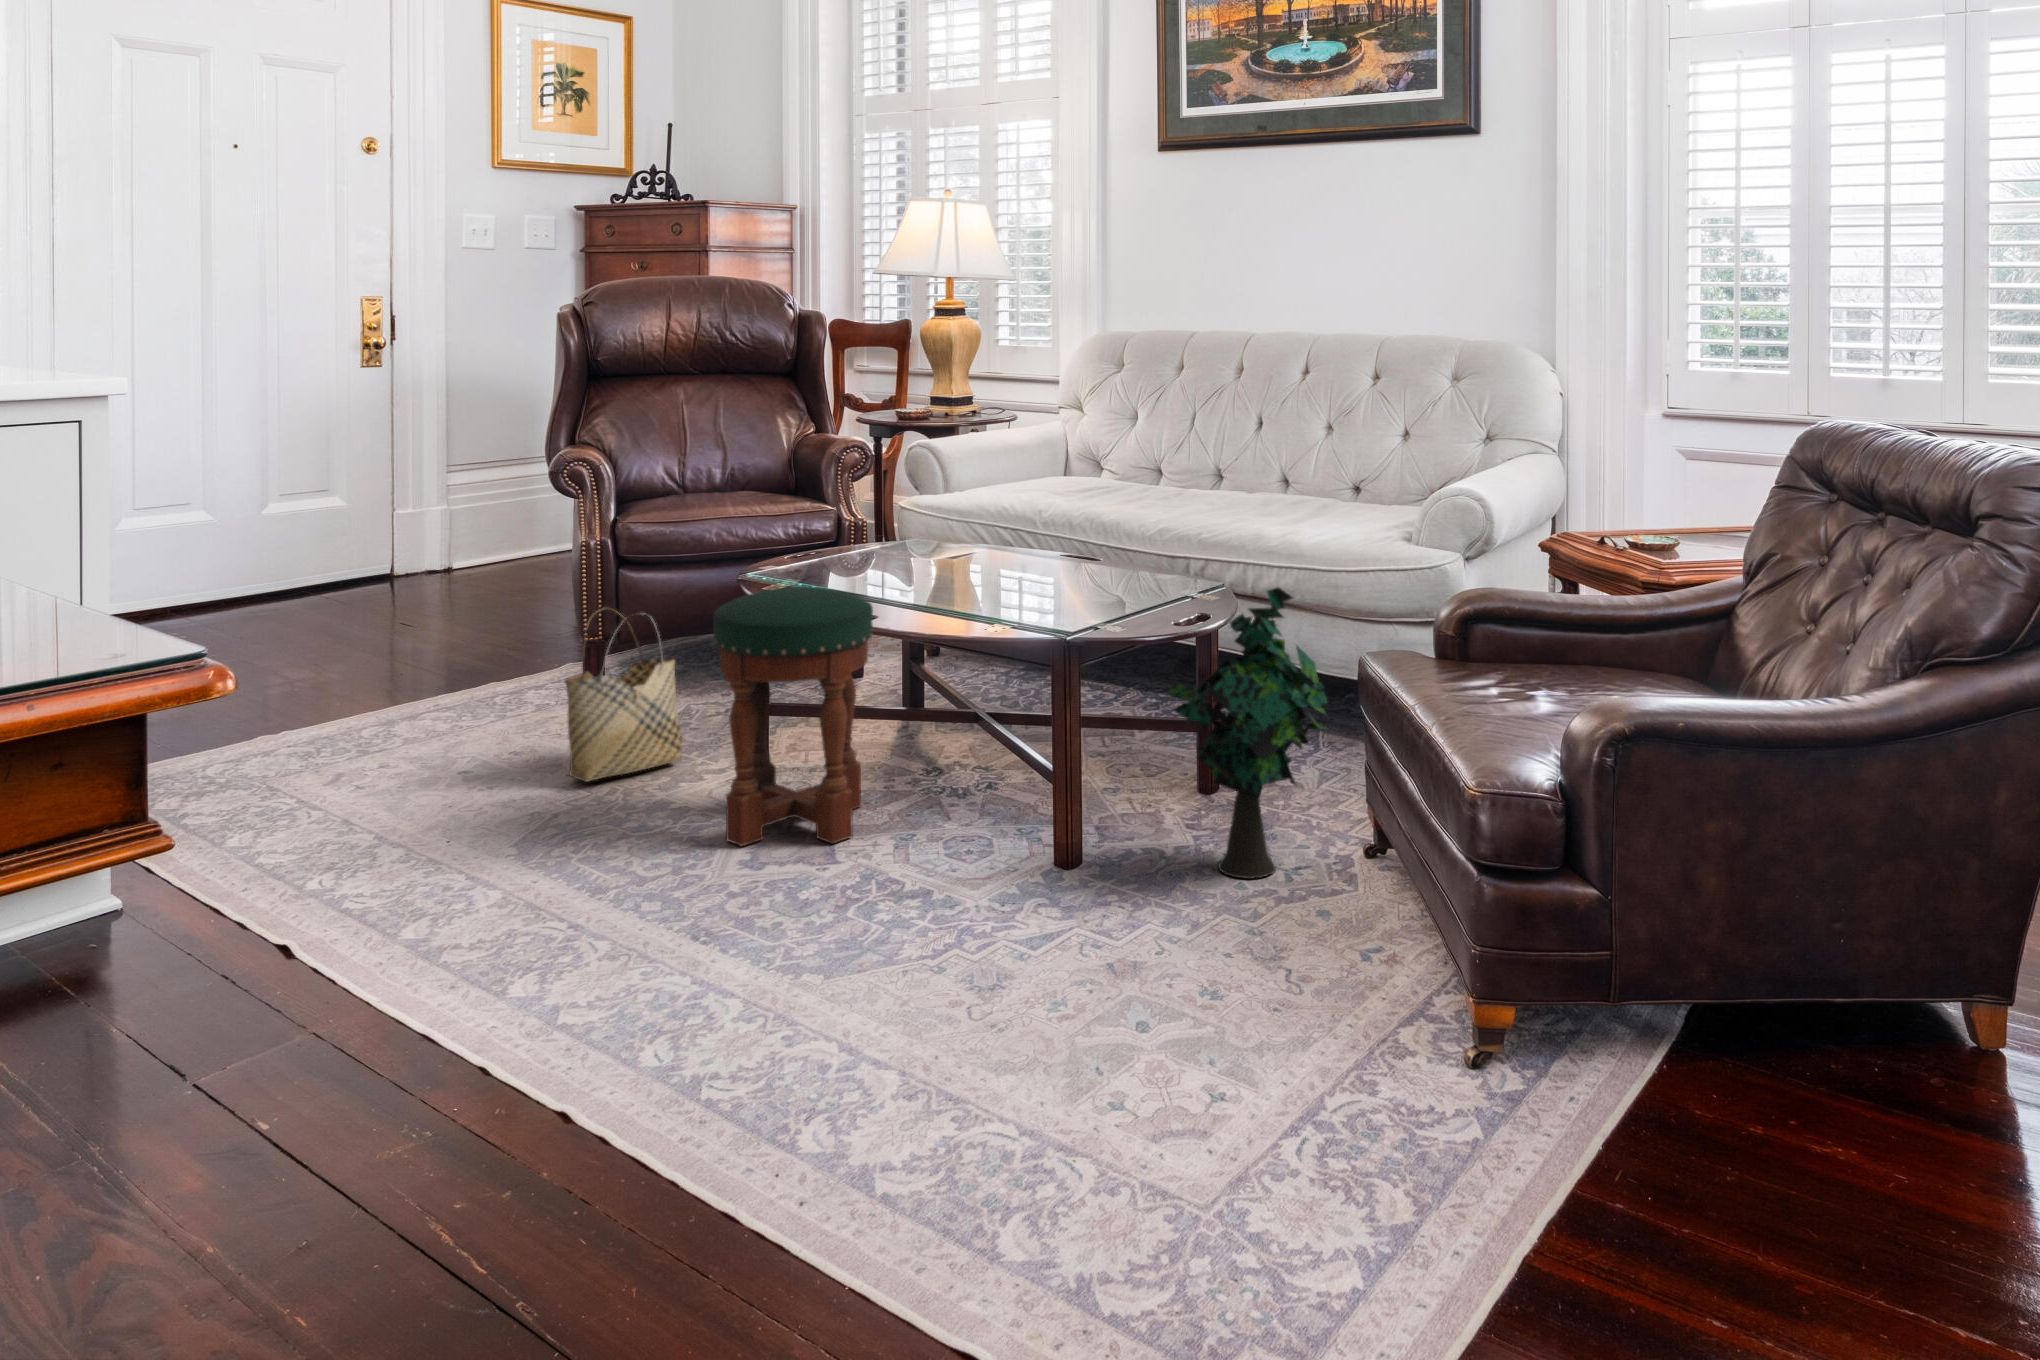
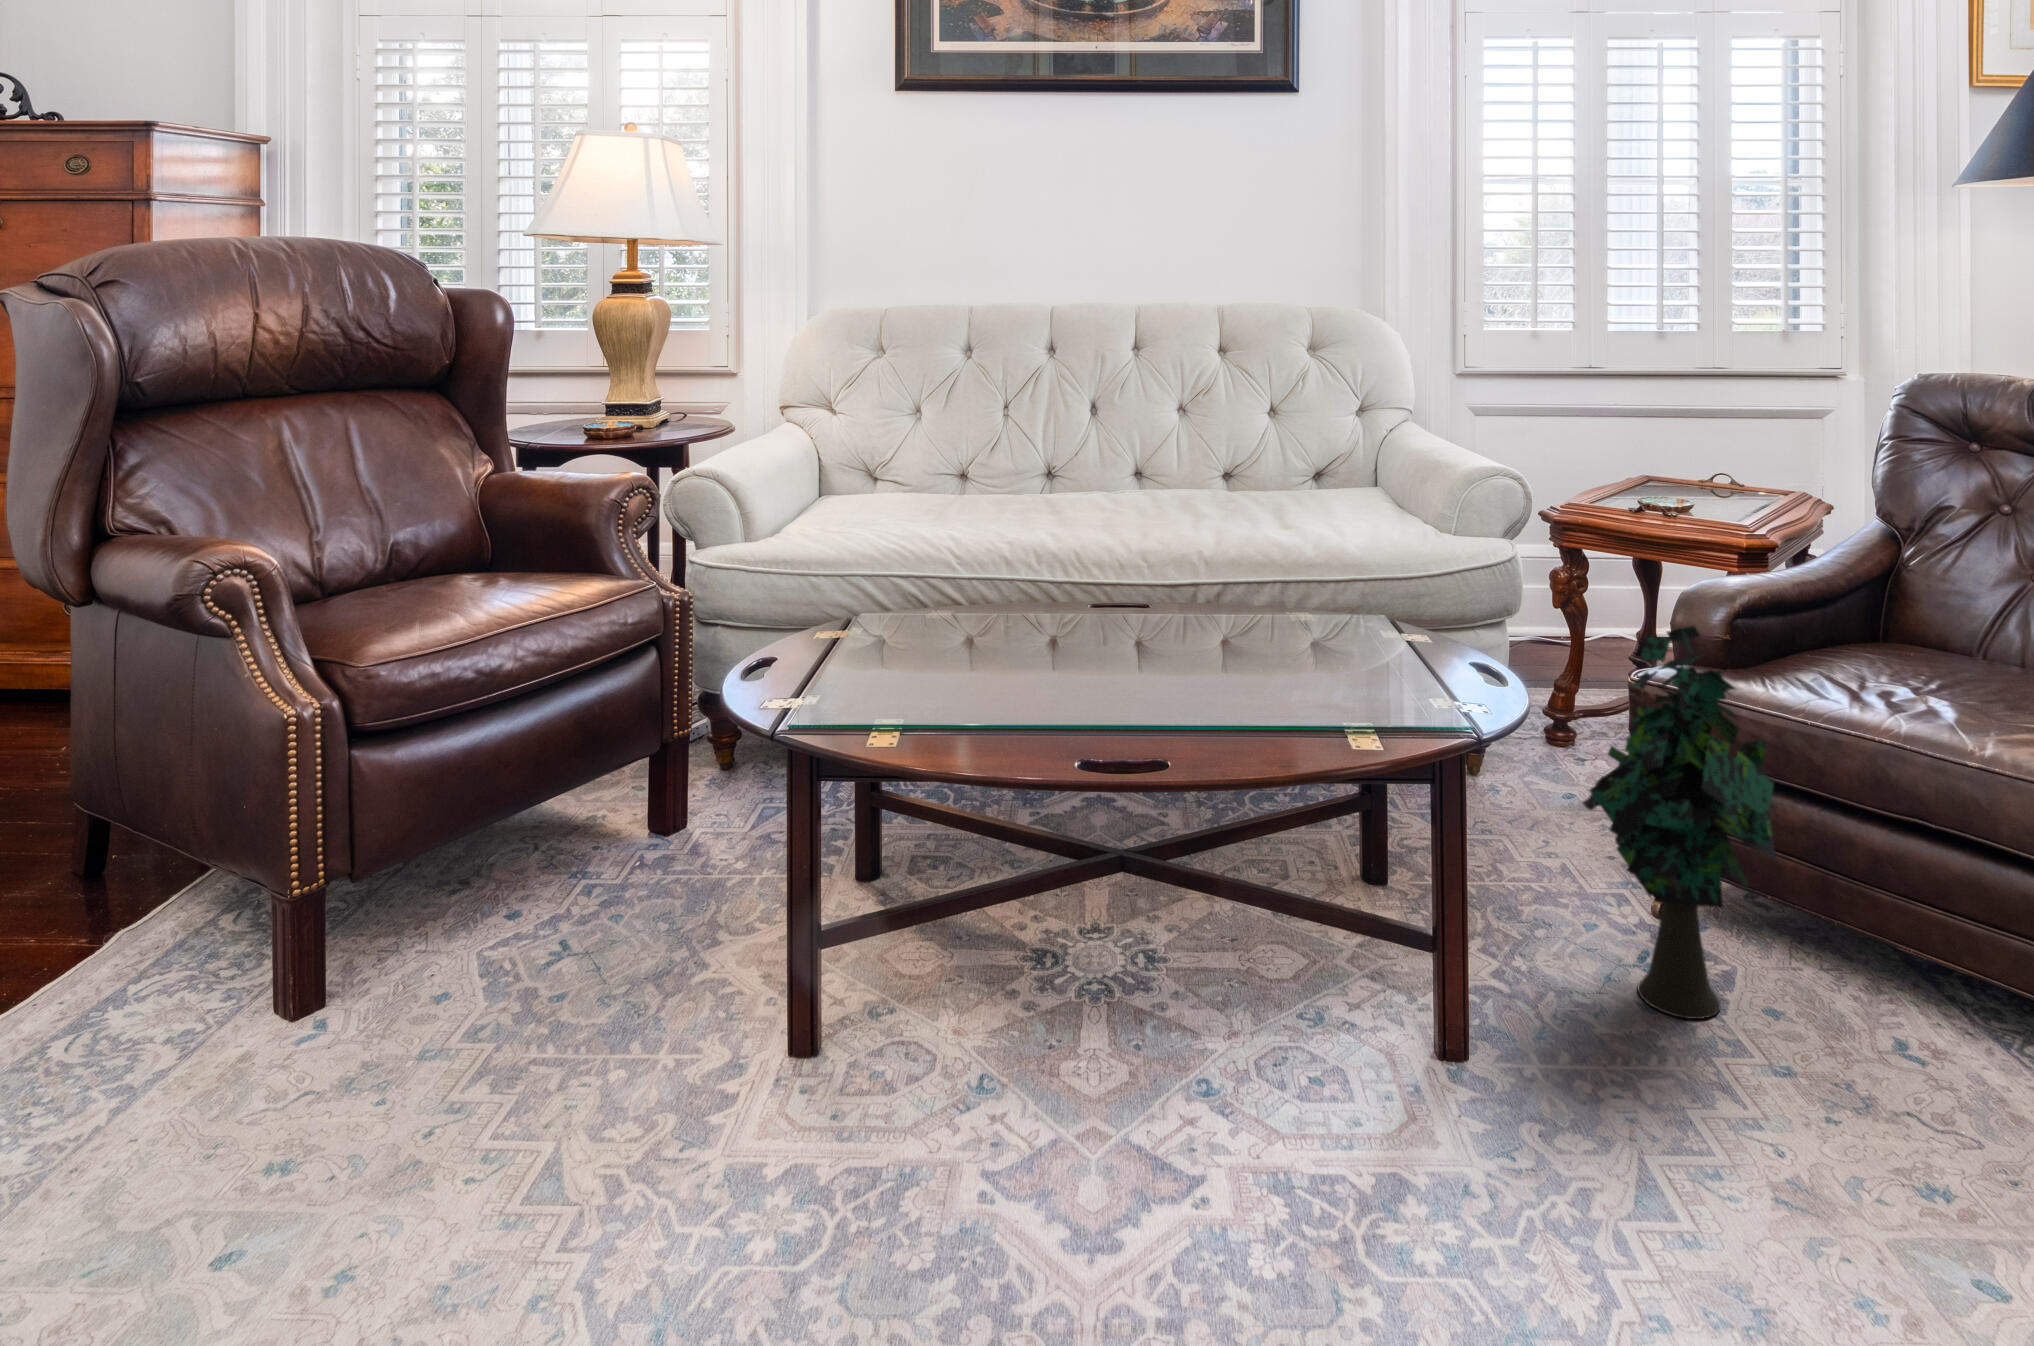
stool: present [713,587,873,846] -> none [928,741,1201,1258]
woven basket: present [565,607,682,782] -> none [507,852,686,1222]

